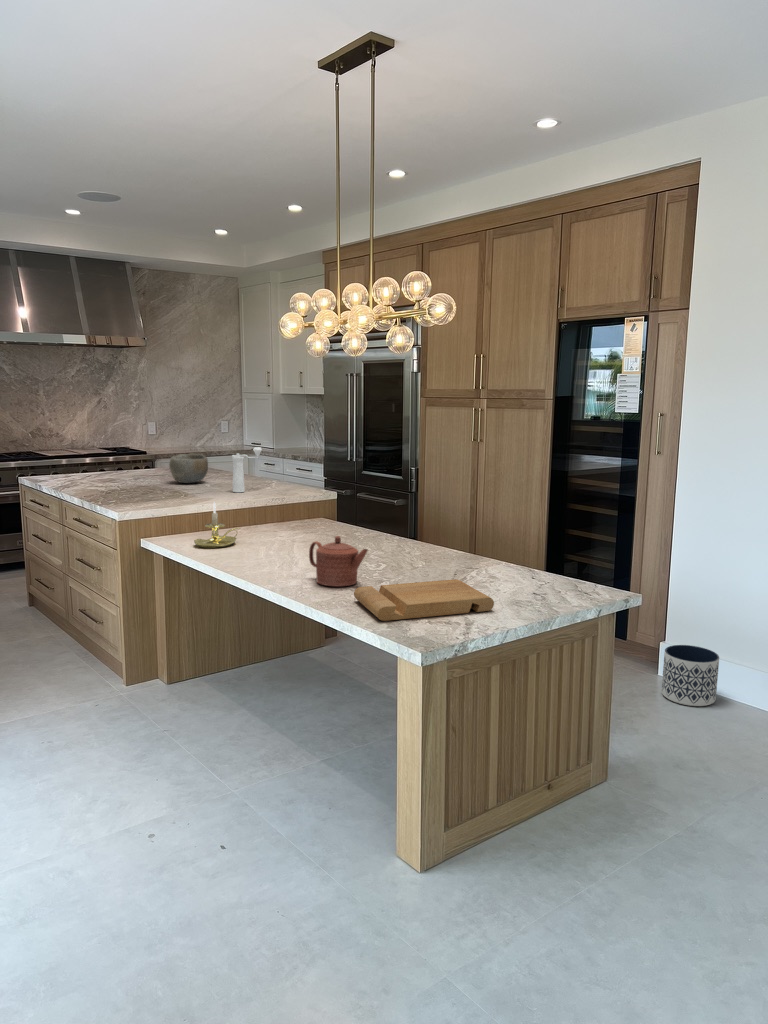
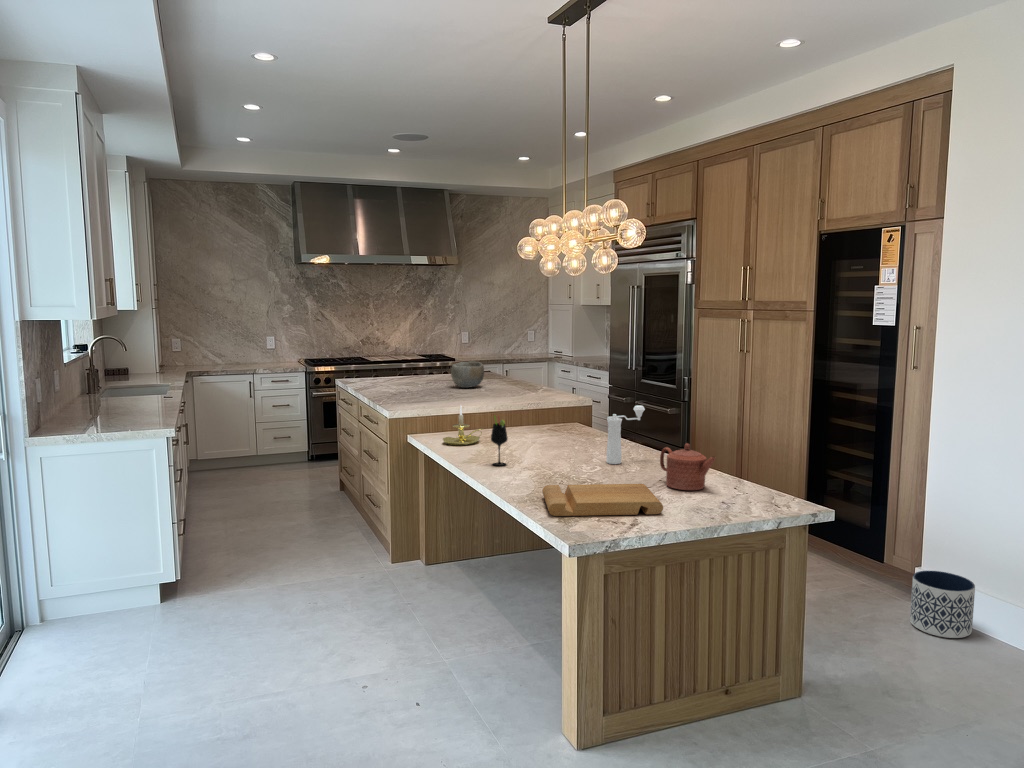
pepper mill: present [232,447,262,492] -> present [607,406,645,464]
wine glass: none [268,512,287,568] -> present [491,416,508,466]
teapot: present [309,536,368,586] -> present [660,443,716,490]

